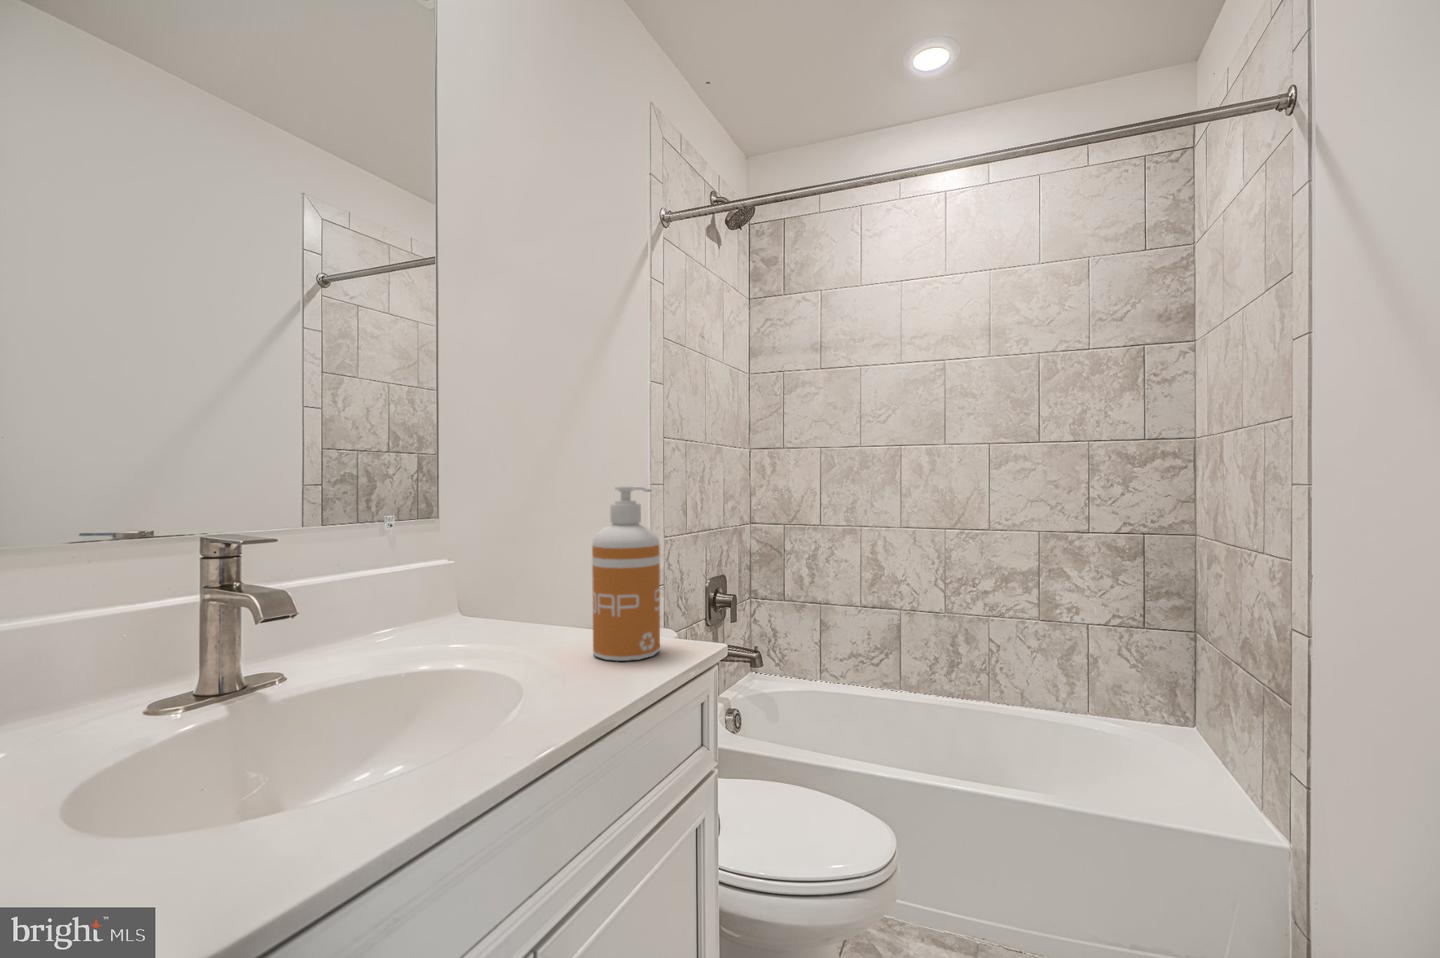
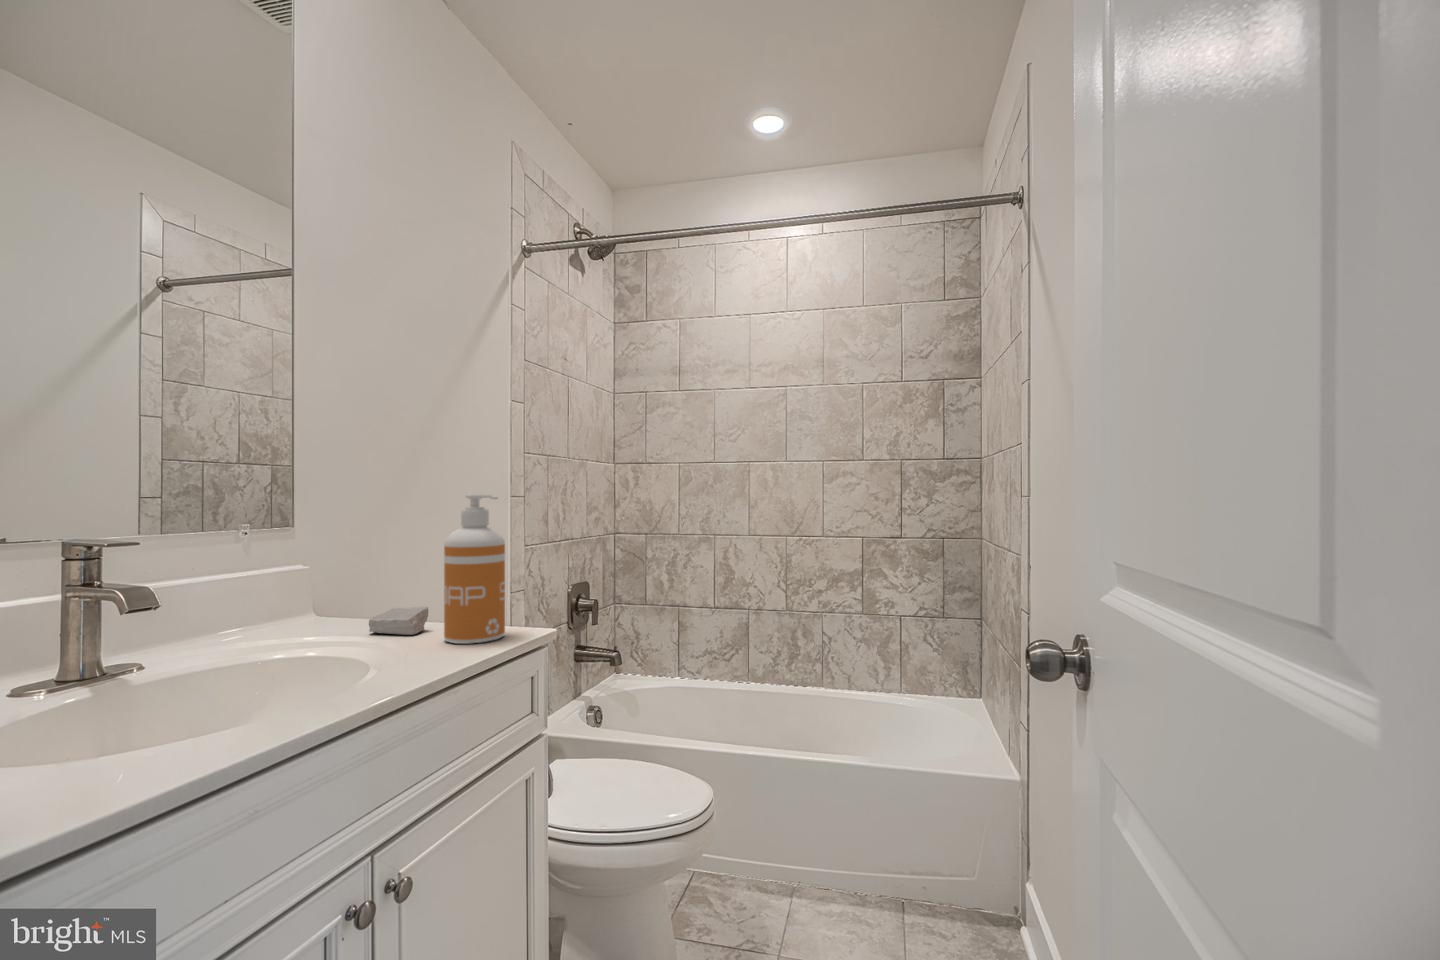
soap bar: none [512,612,574,645] -> present [369,607,428,635]

